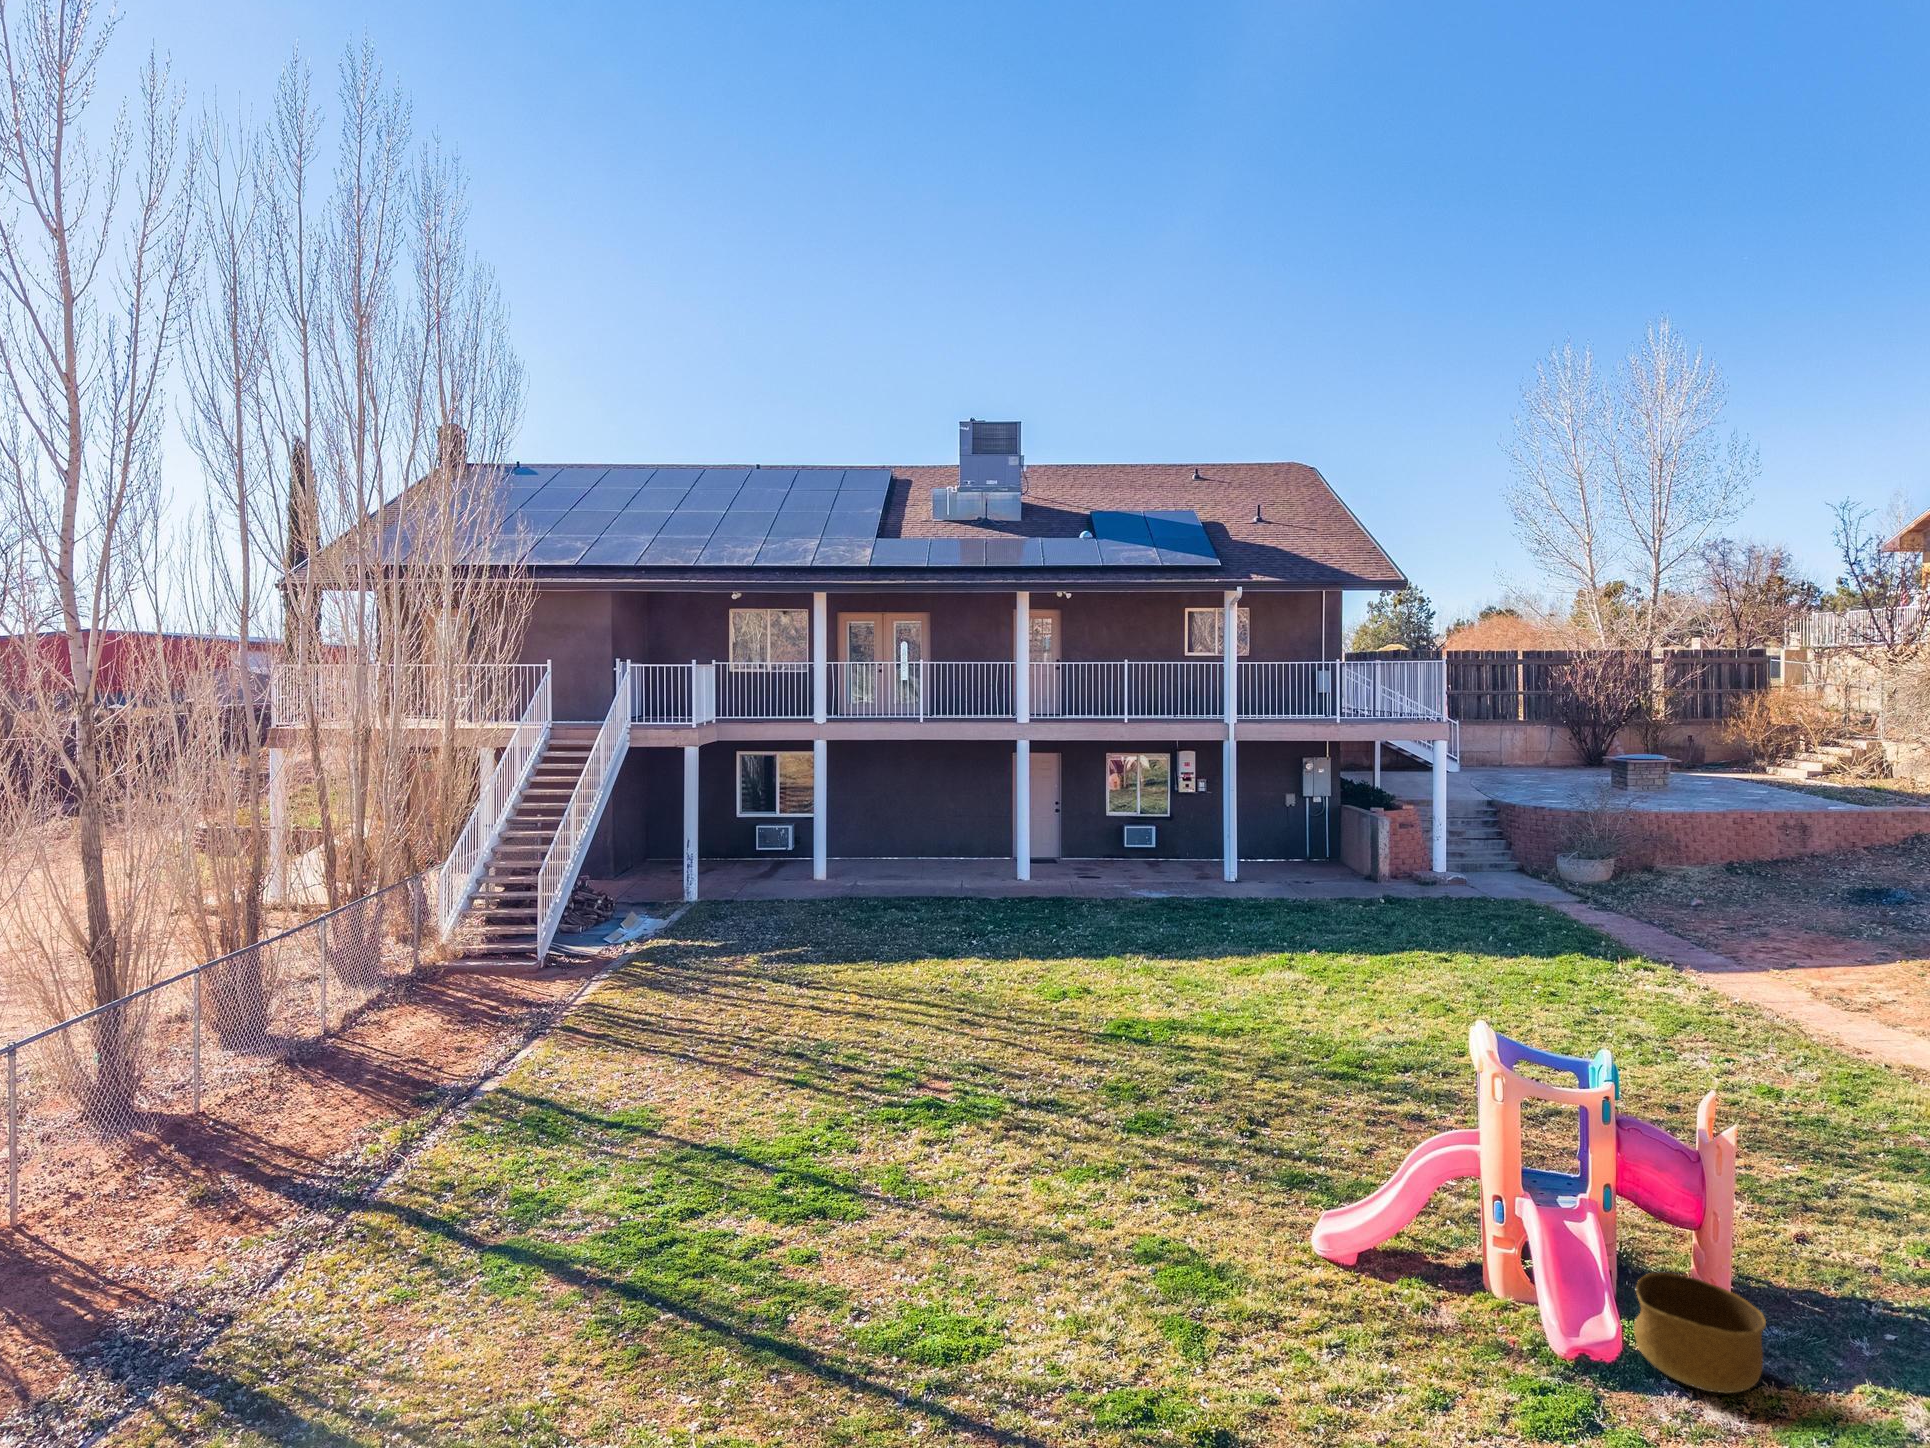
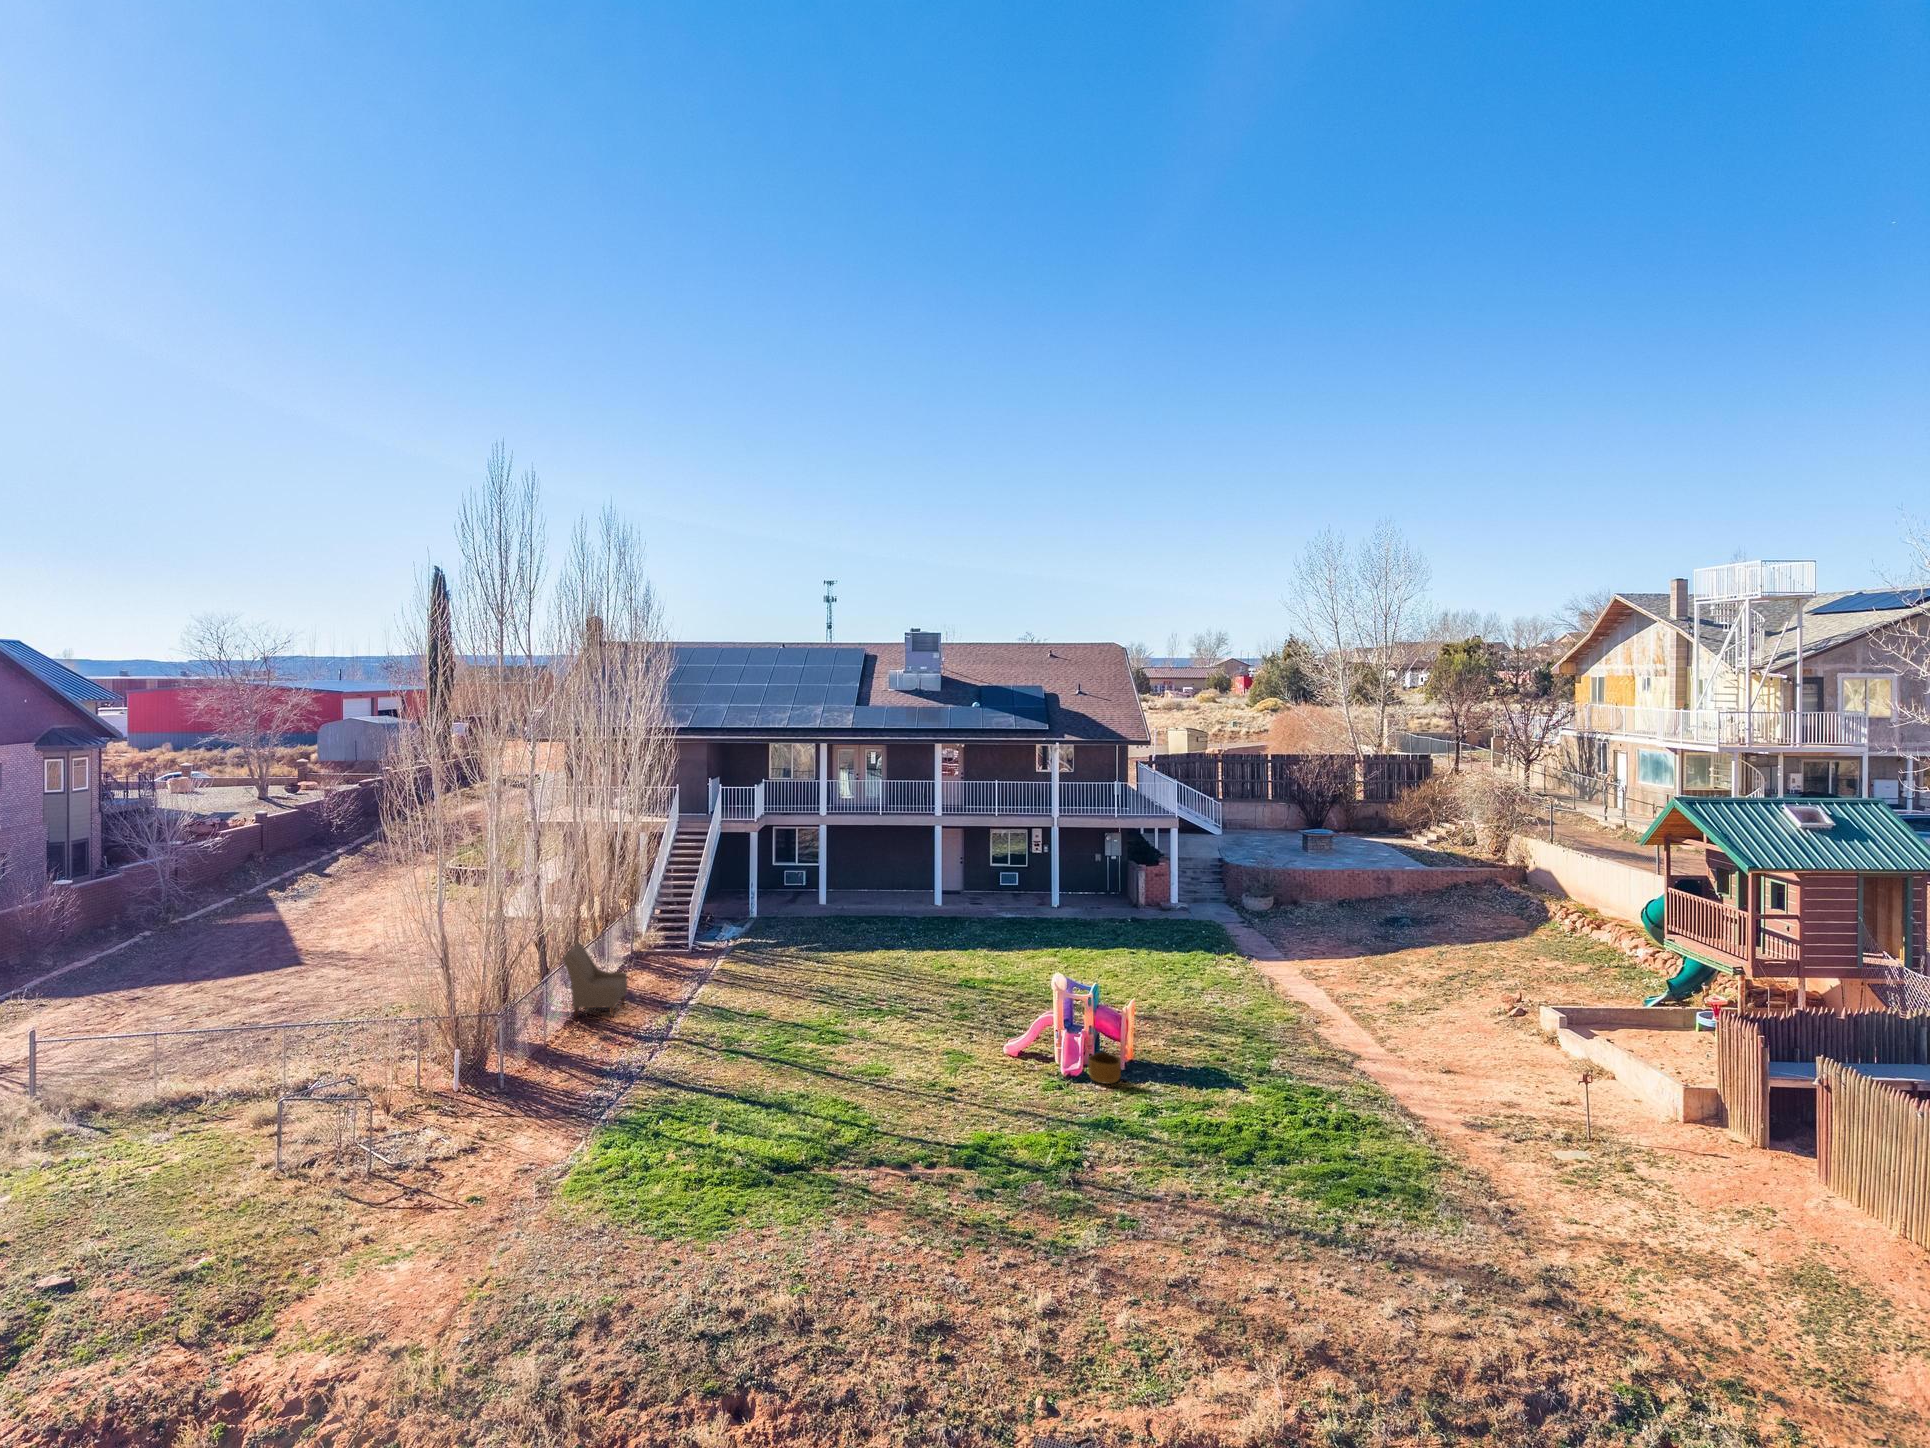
chair: none [130,945,327,1132] -> present [562,943,627,1018]

